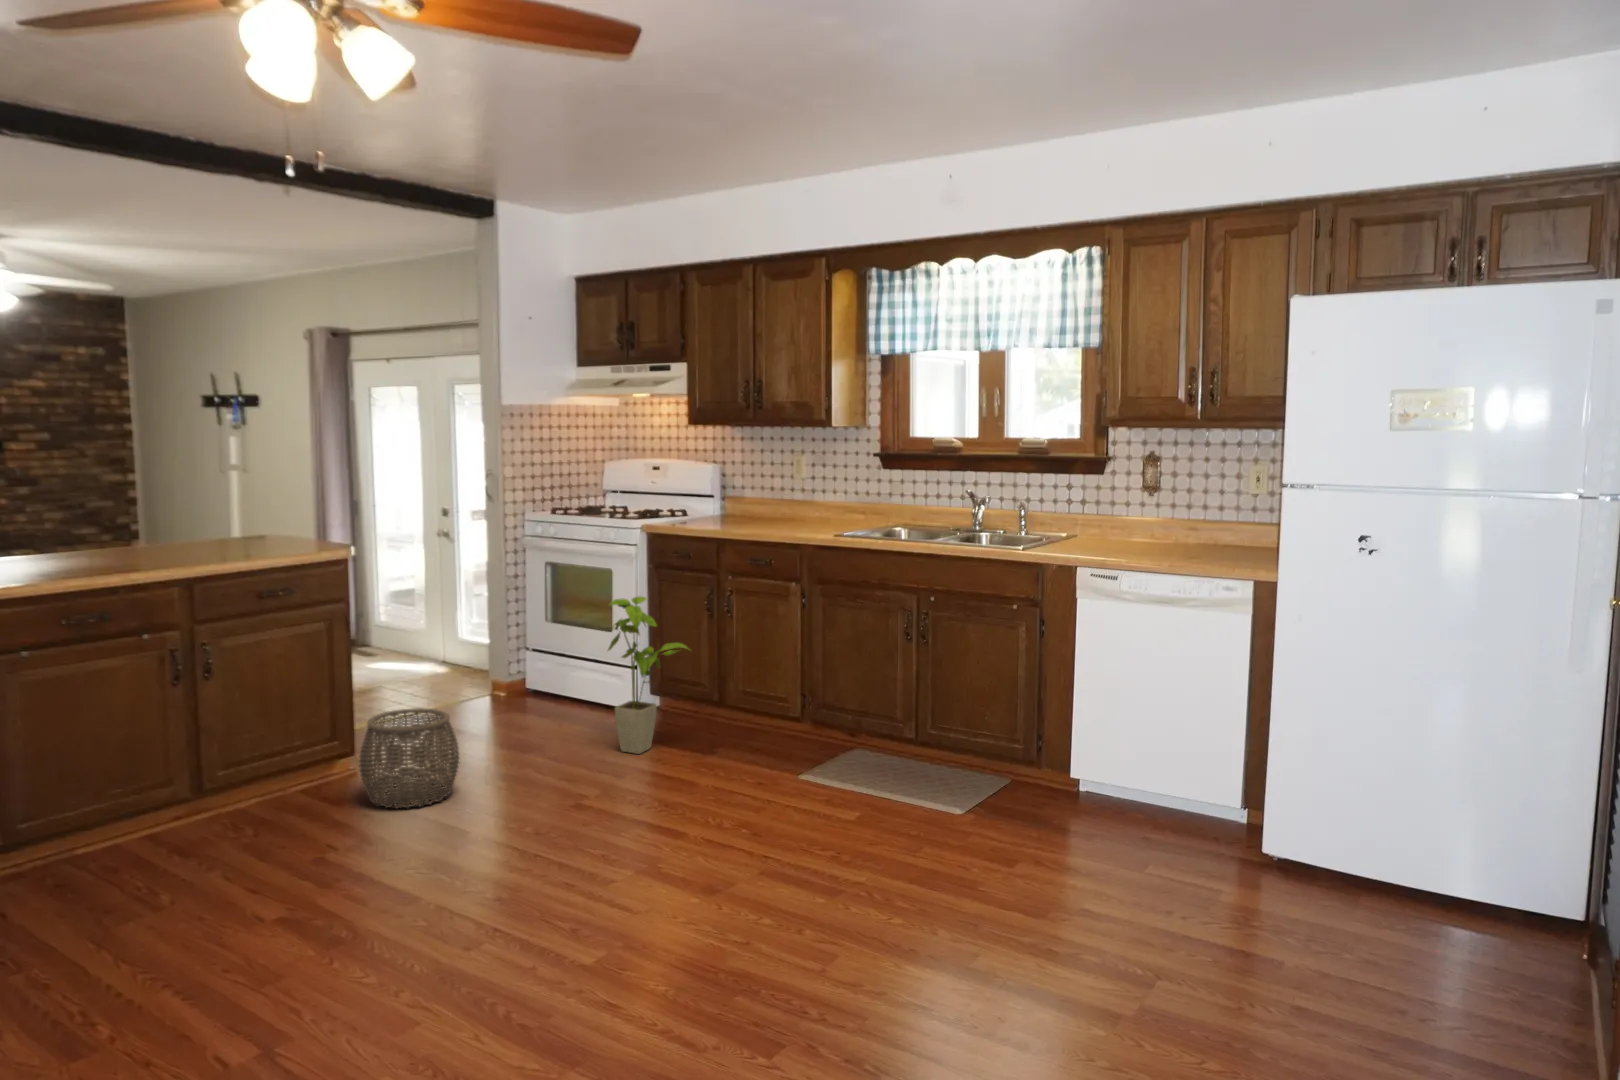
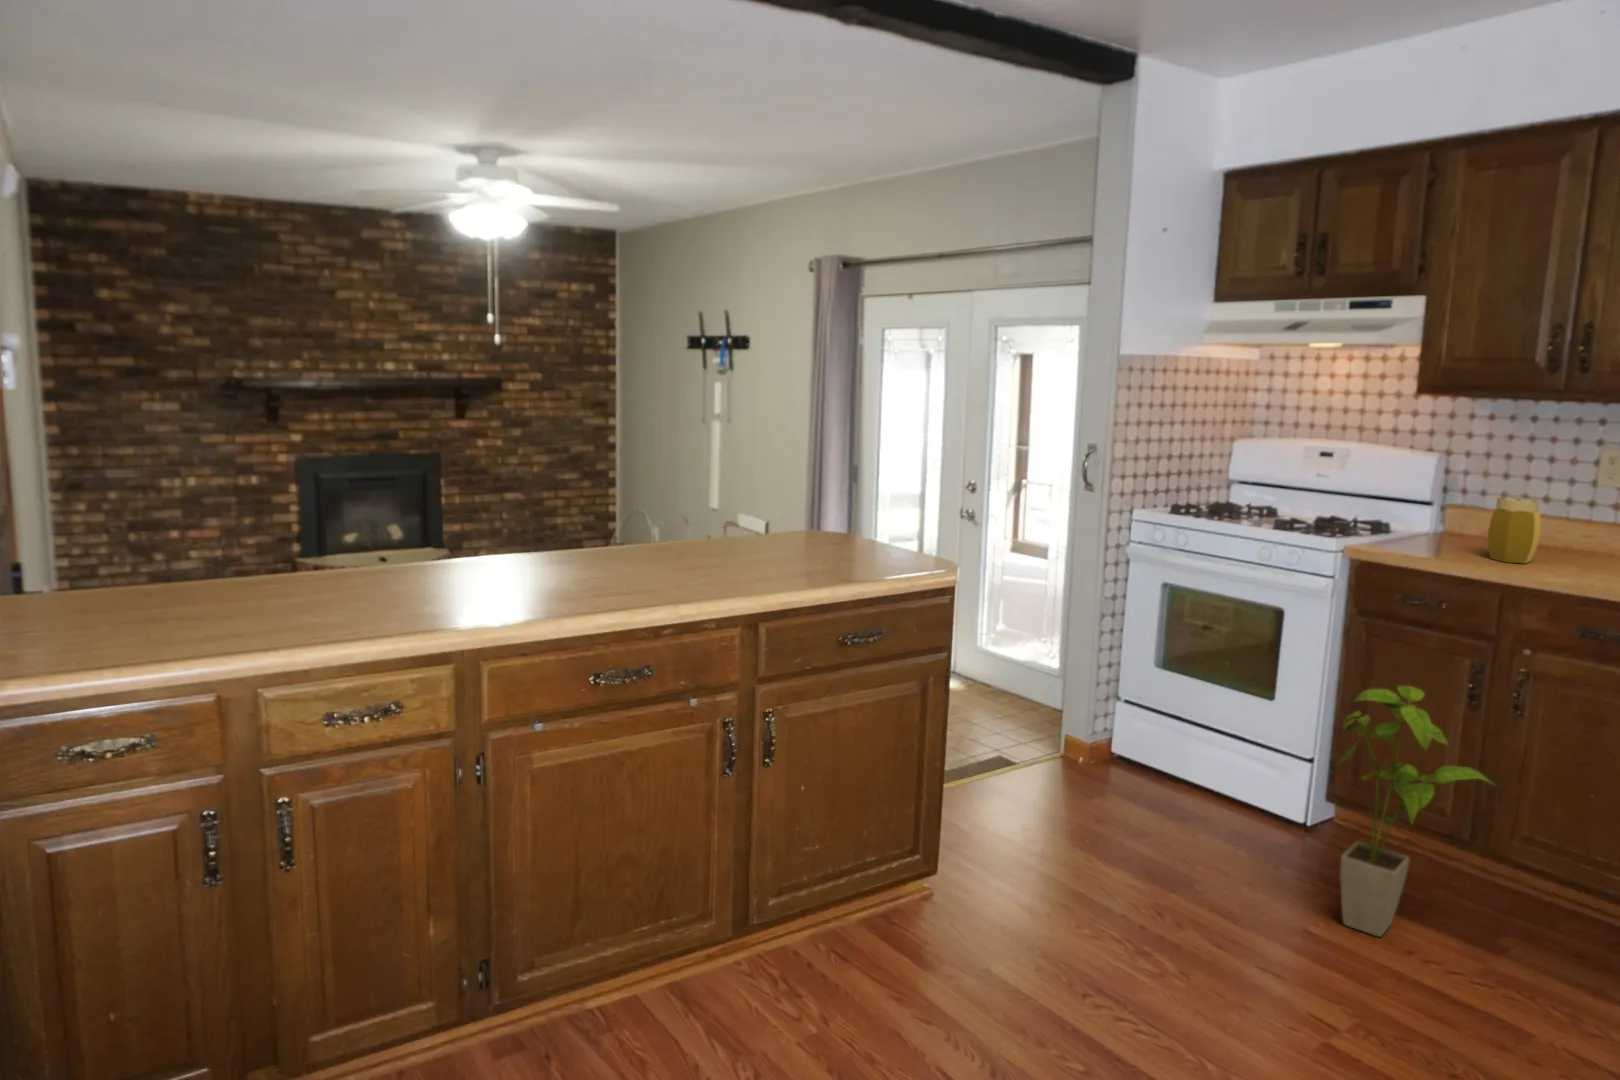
jar: none [719,487,748,527] -> present [1488,497,1541,563]
woven basket: present [359,708,459,808] -> none [983,846,1140,1028]

